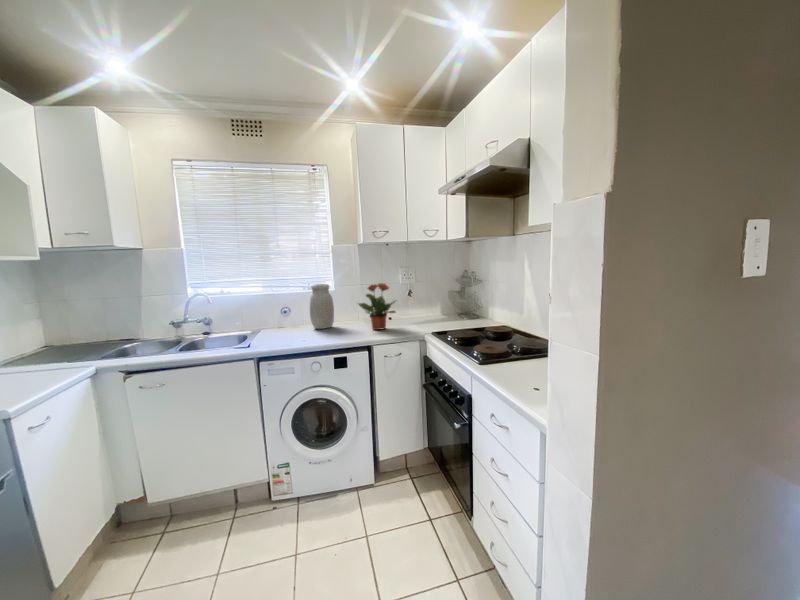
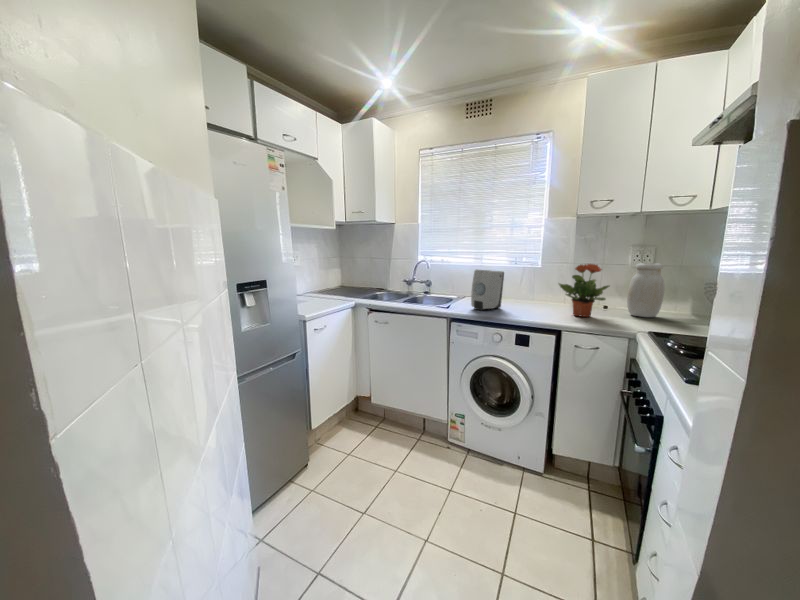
jar: present [310,284,334,329] -> present [627,263,665,317]
soap dispenser: none [275,297,307,342] -> present [471,270,504,310]

